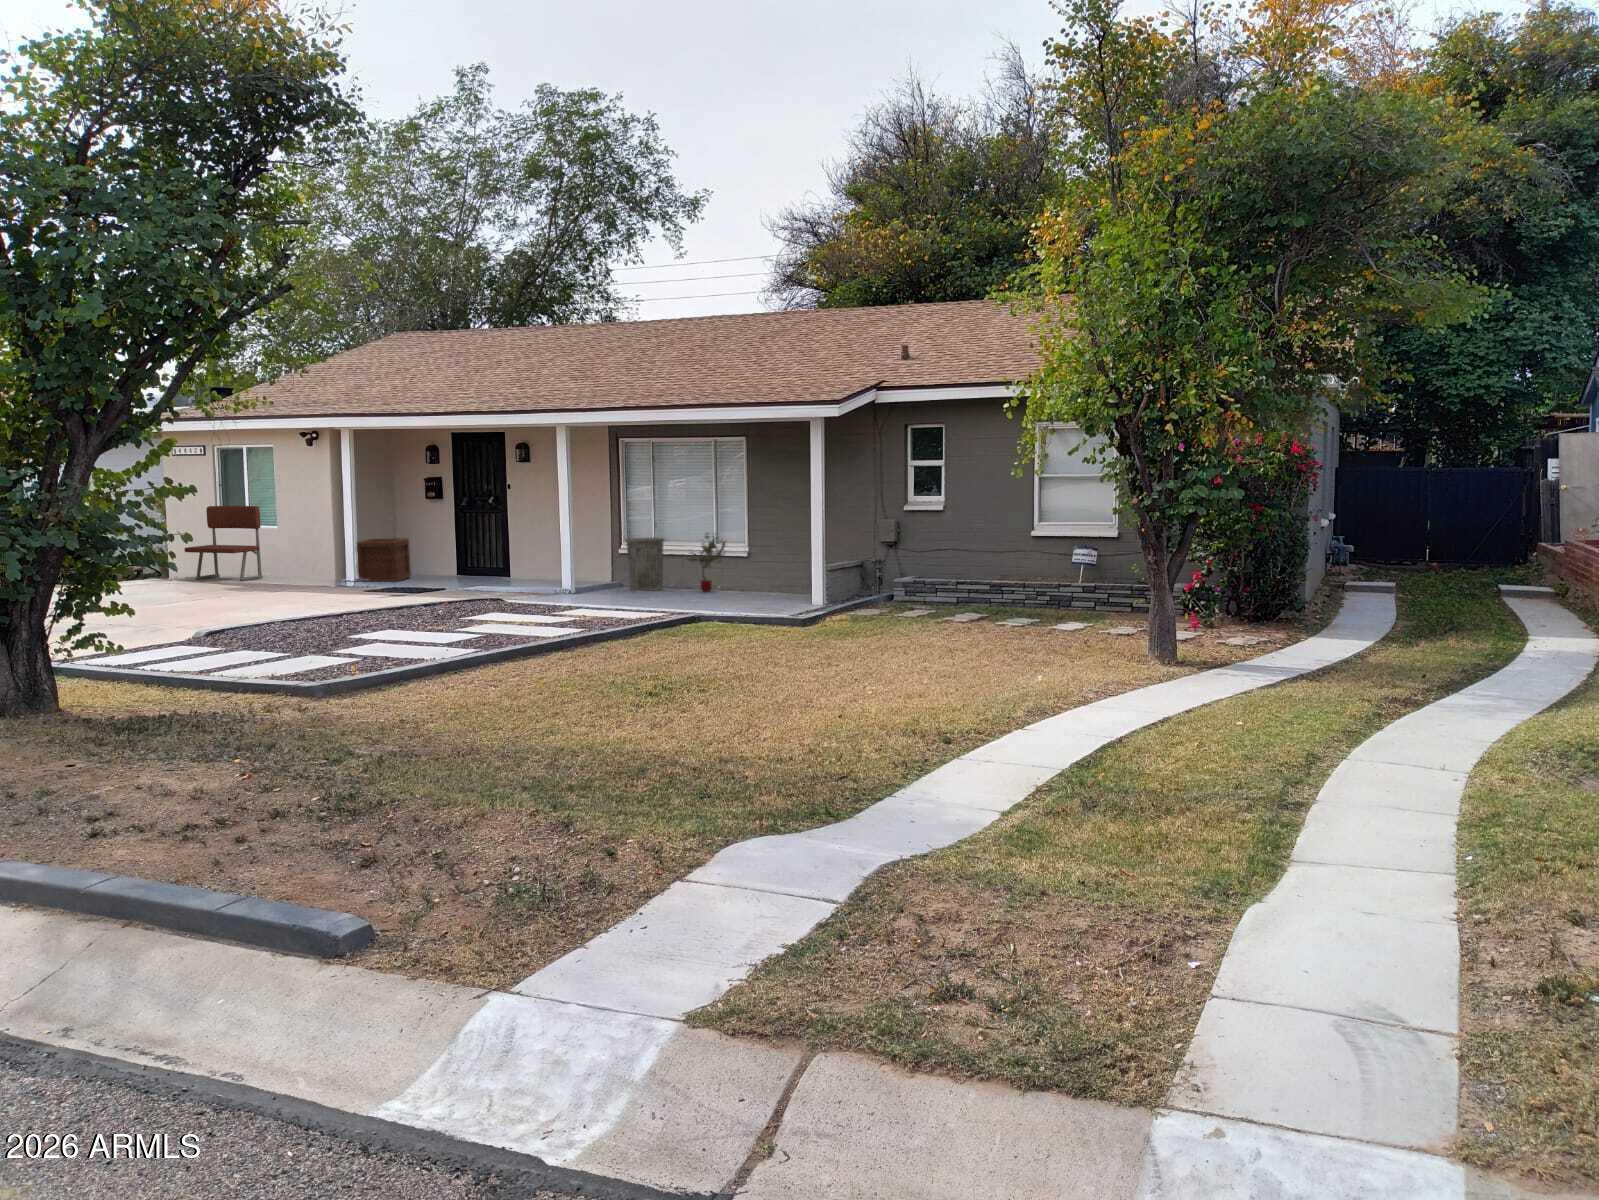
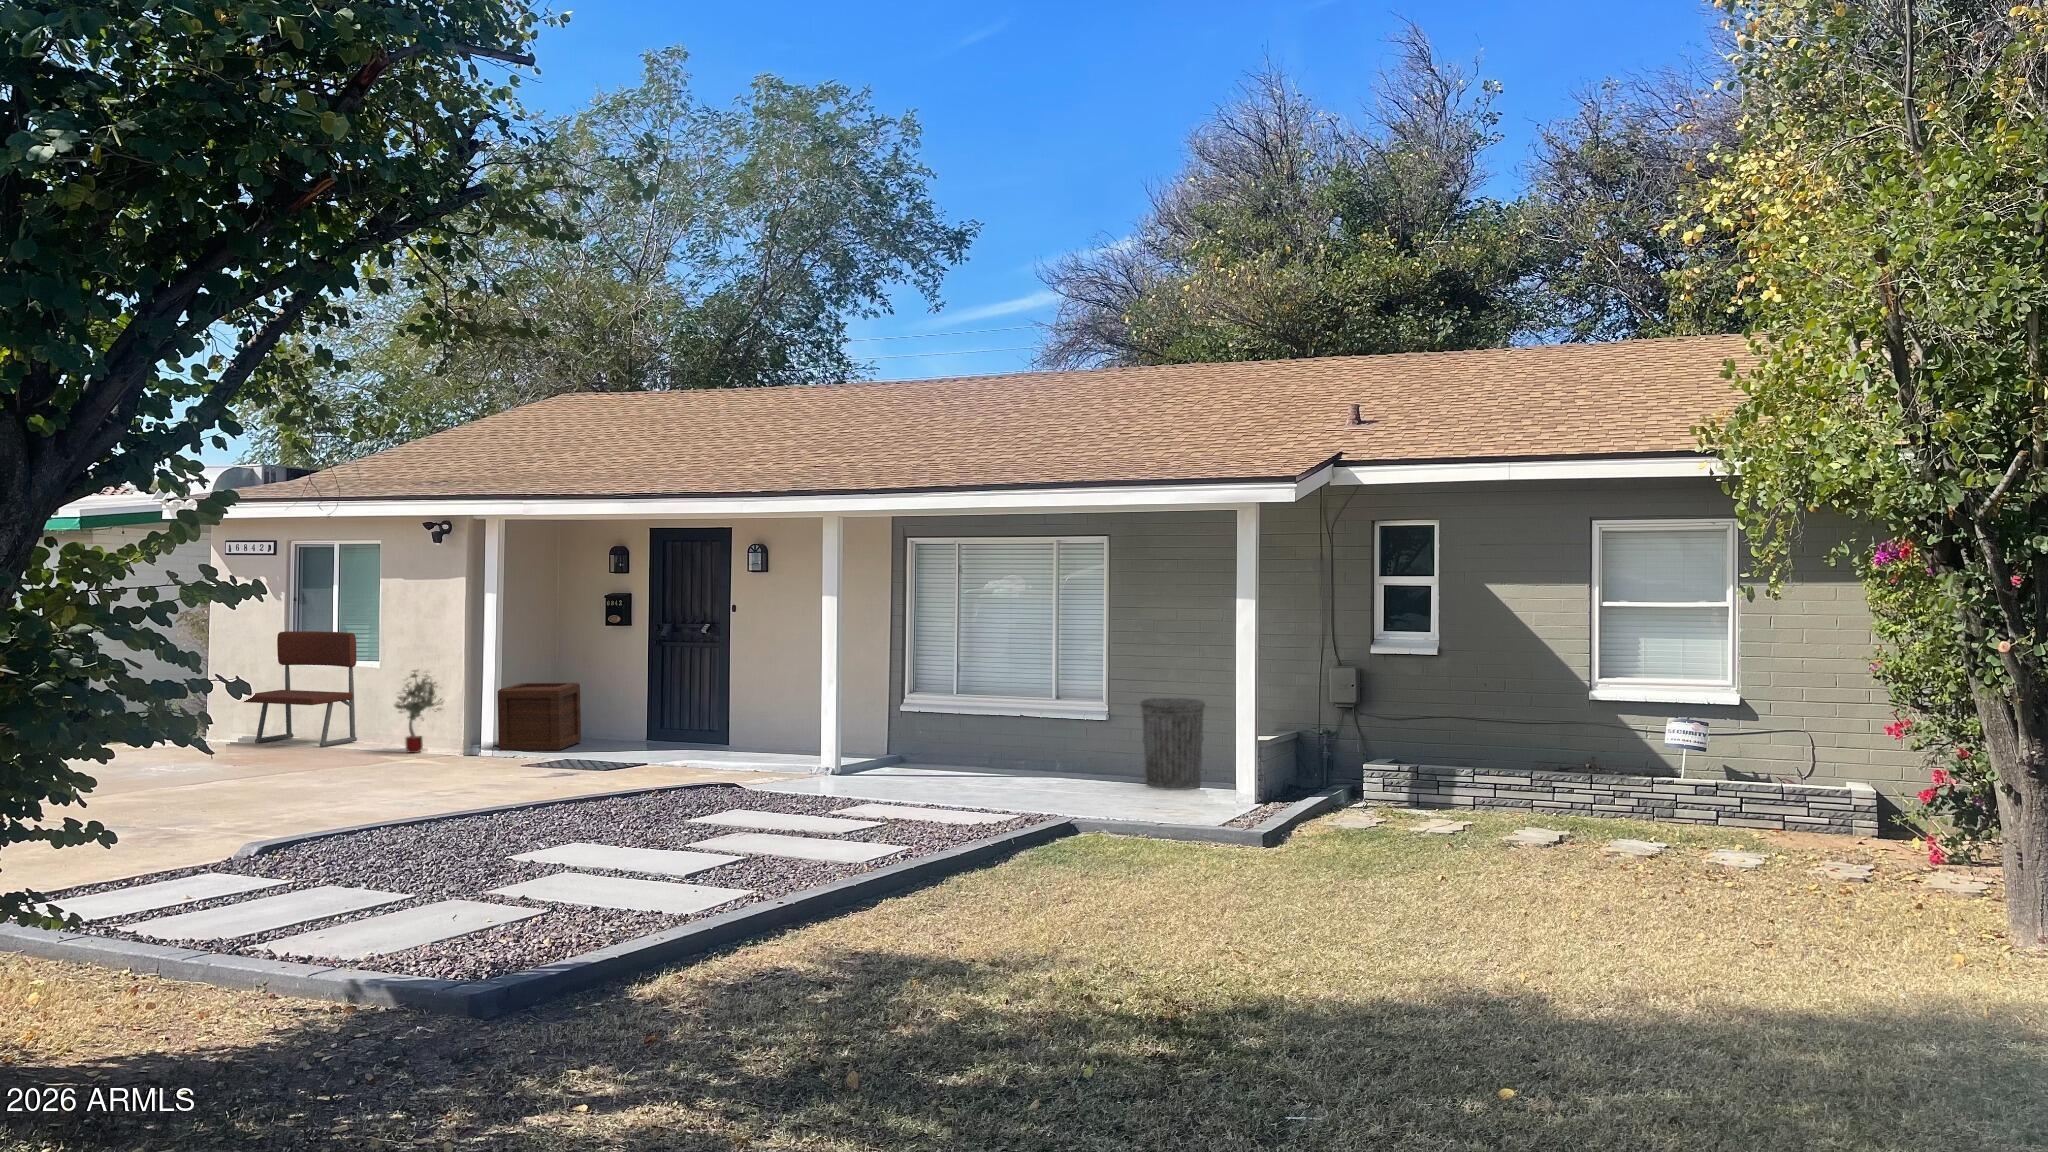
potted tree: present [686,533,726,592] -> present [394,670,443,753]
trash can: present [626,538,664,591] -> present [1140,698,1205,790]

